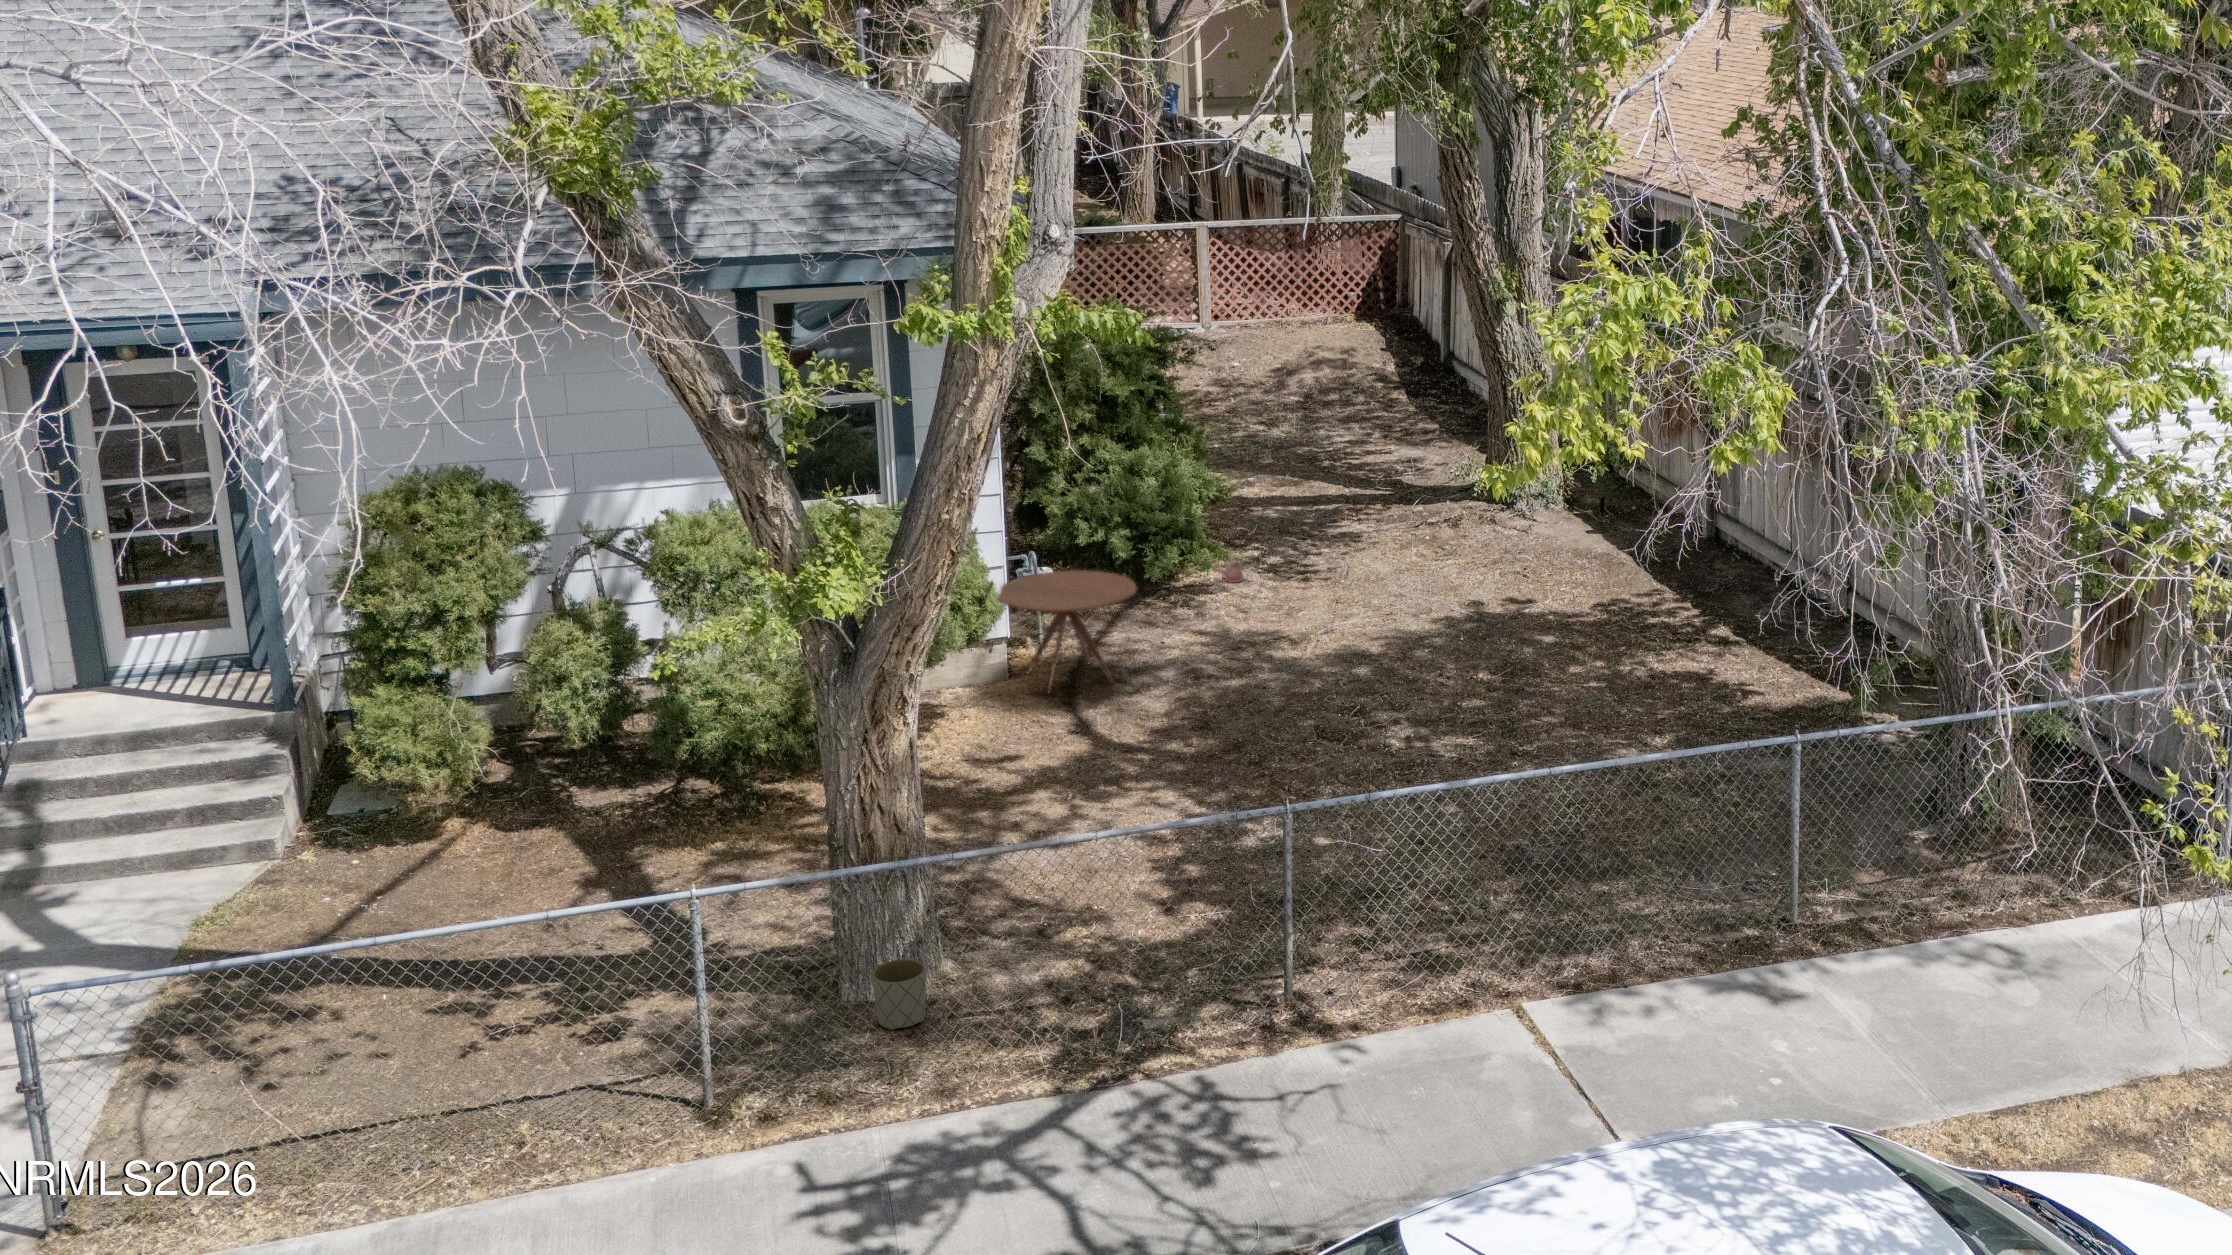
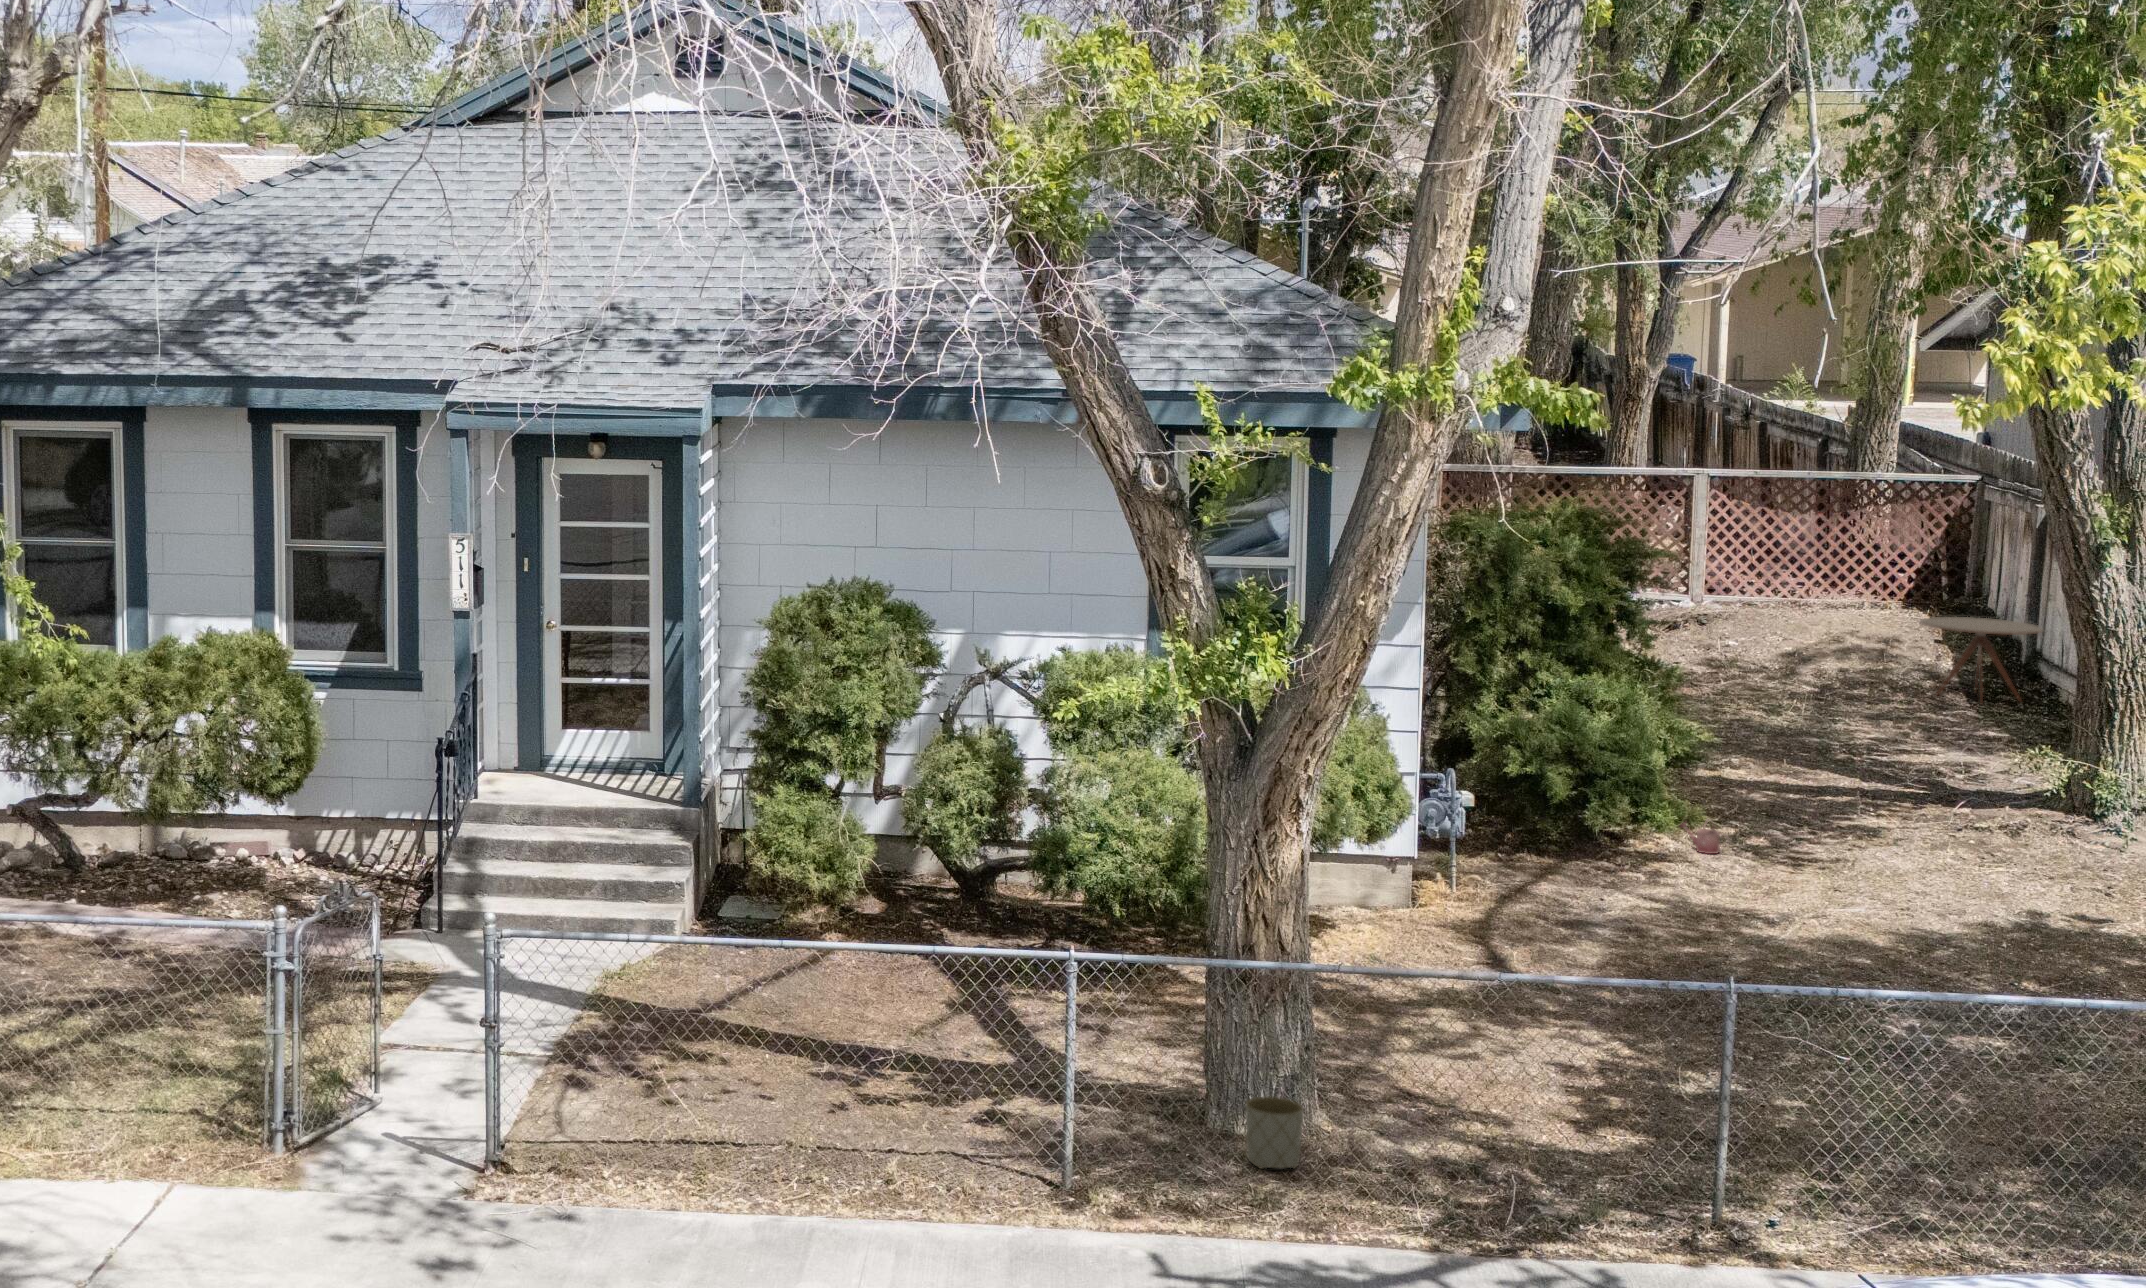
round table: present [998,570,1136,693] -> present [1920,617,2043,703]

